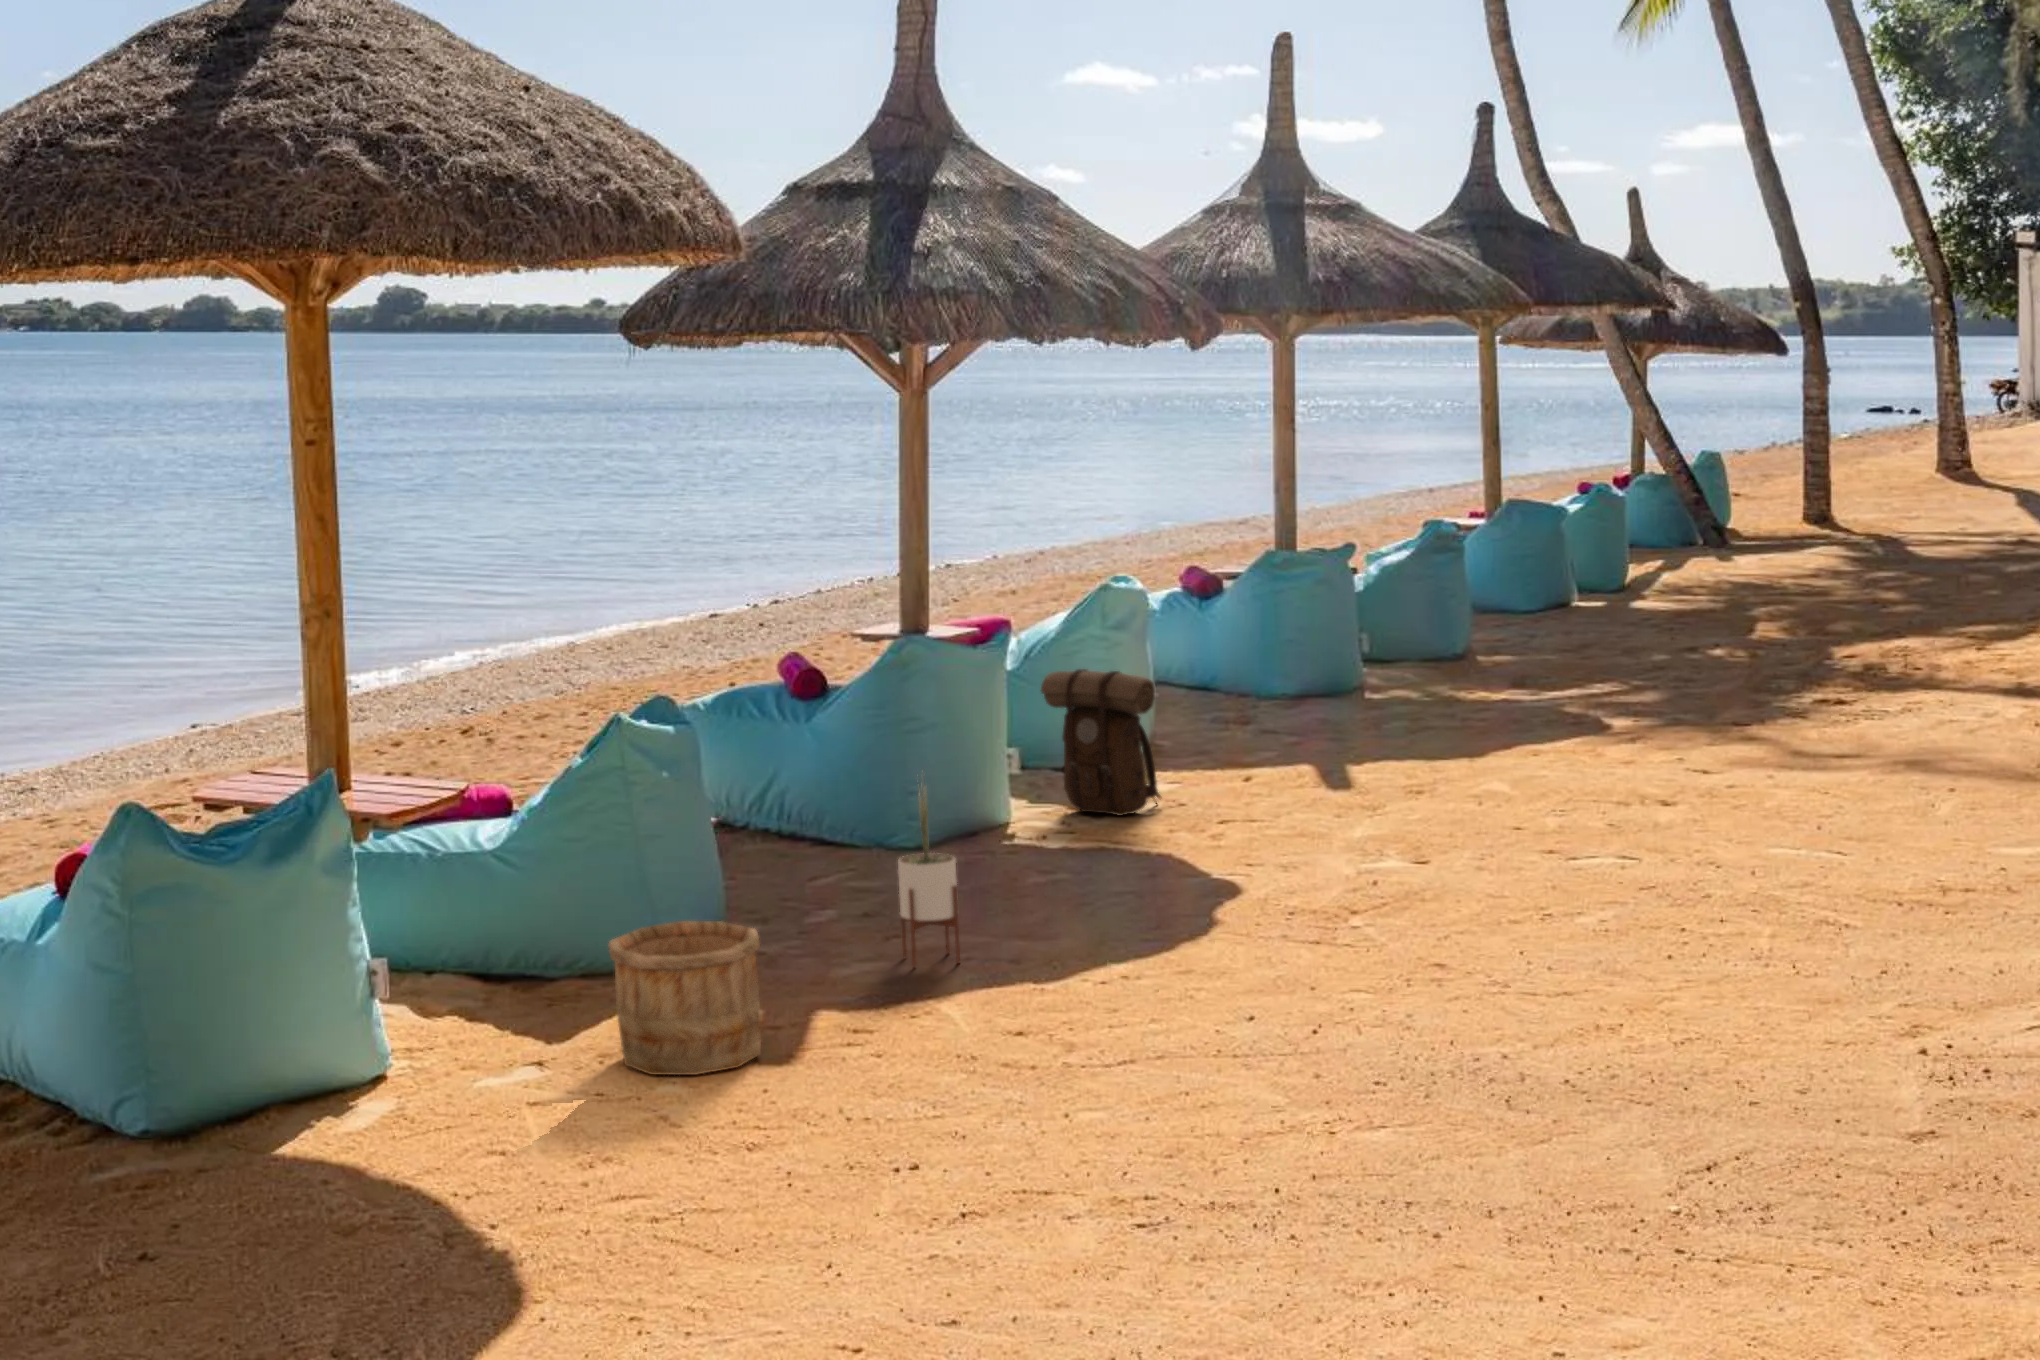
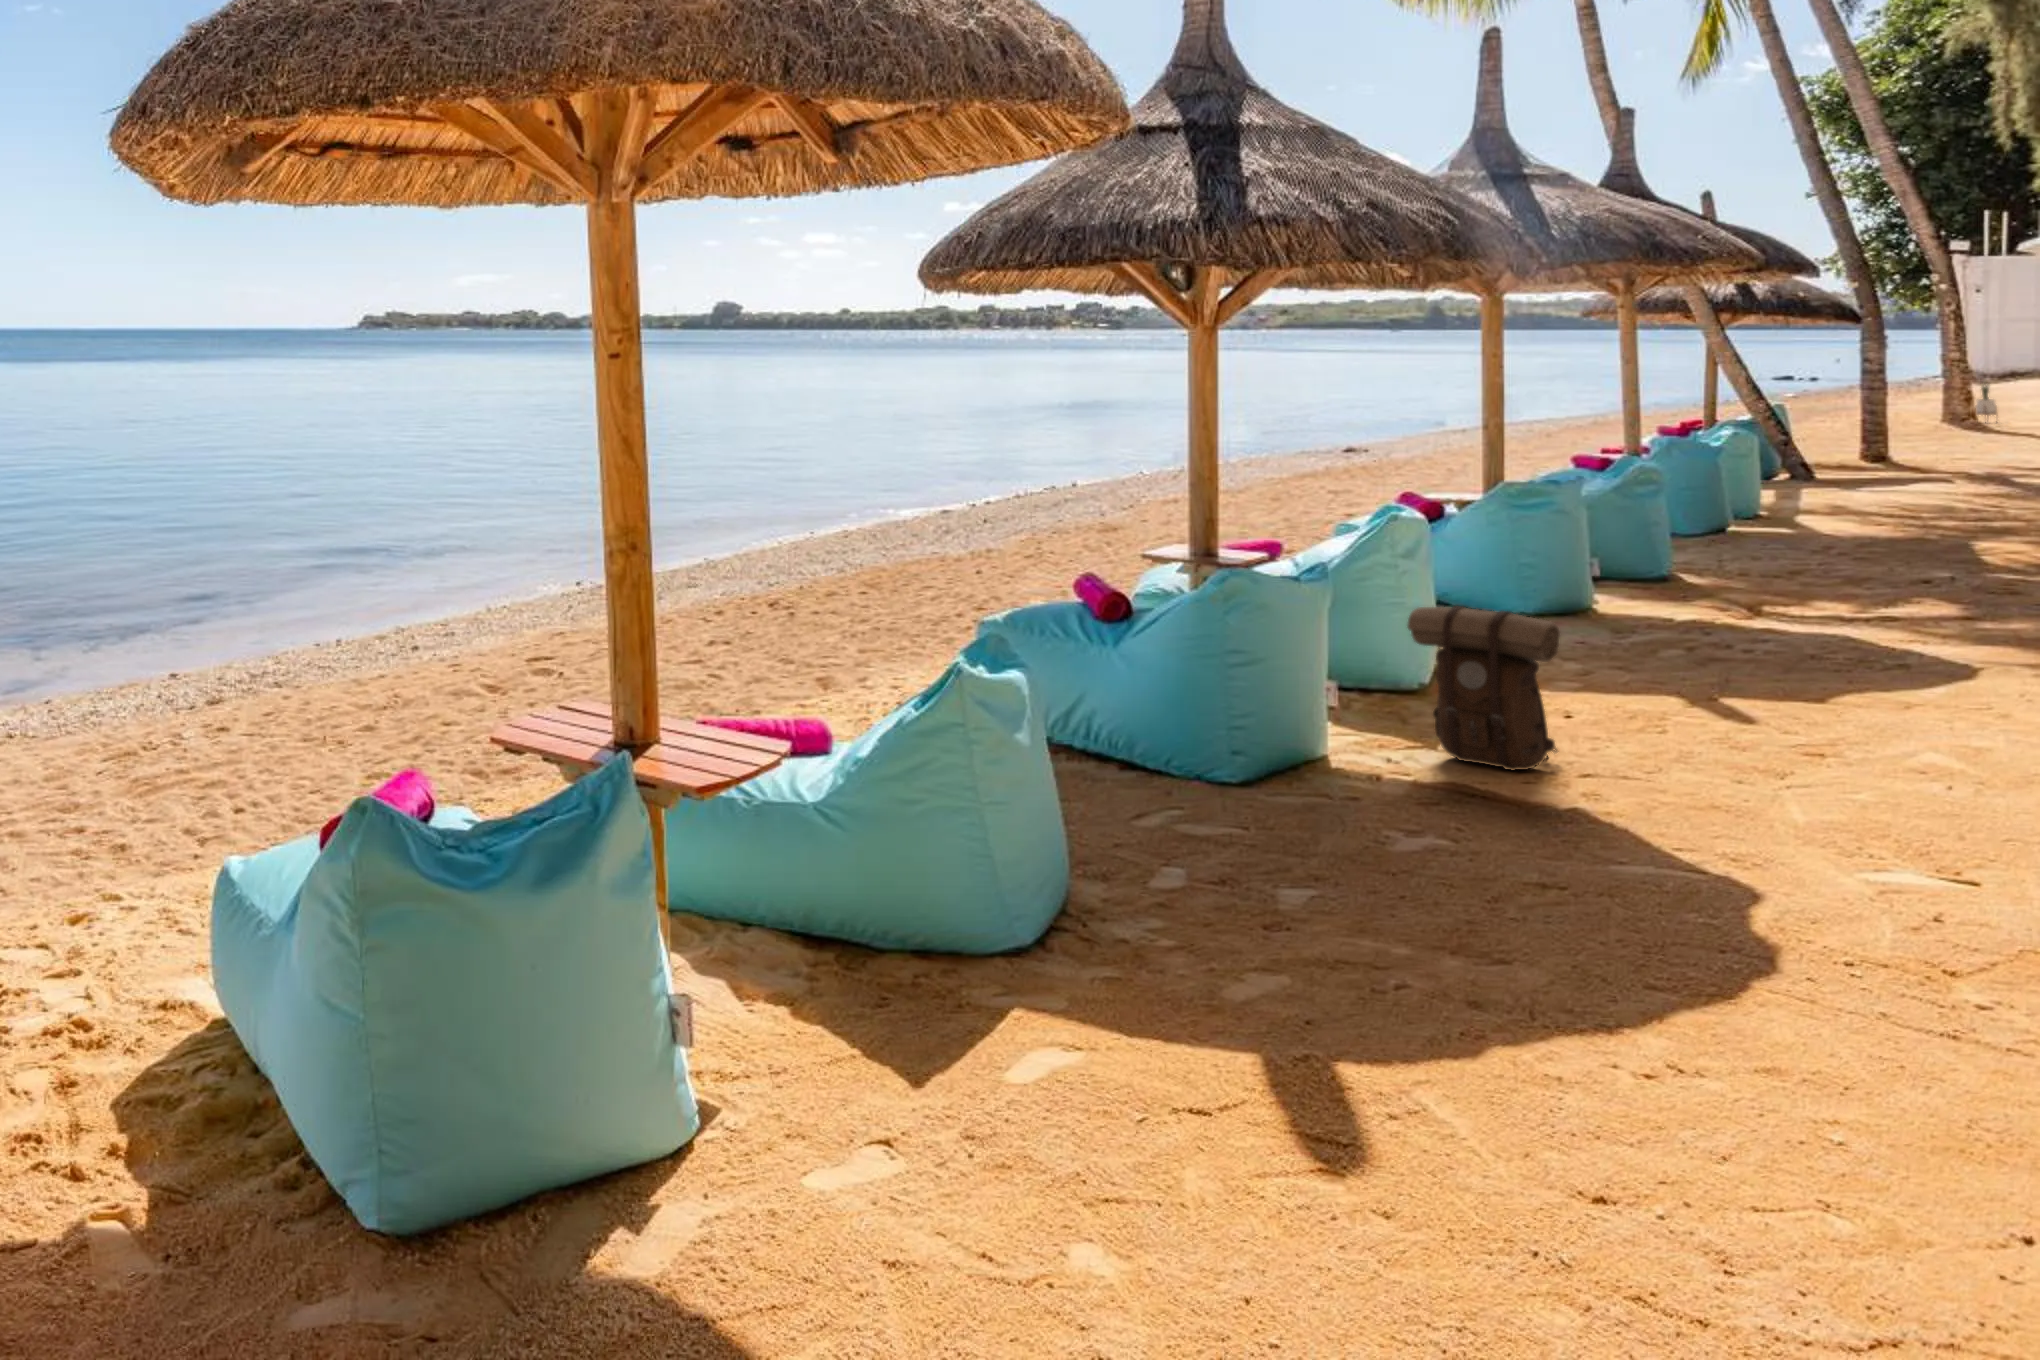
potted plant: present [898,789,960,967] -> present [1976,384,1997,422]
wooden bucket: present [608,921,761,1075] -> none [1009,1009,1264,1304]

